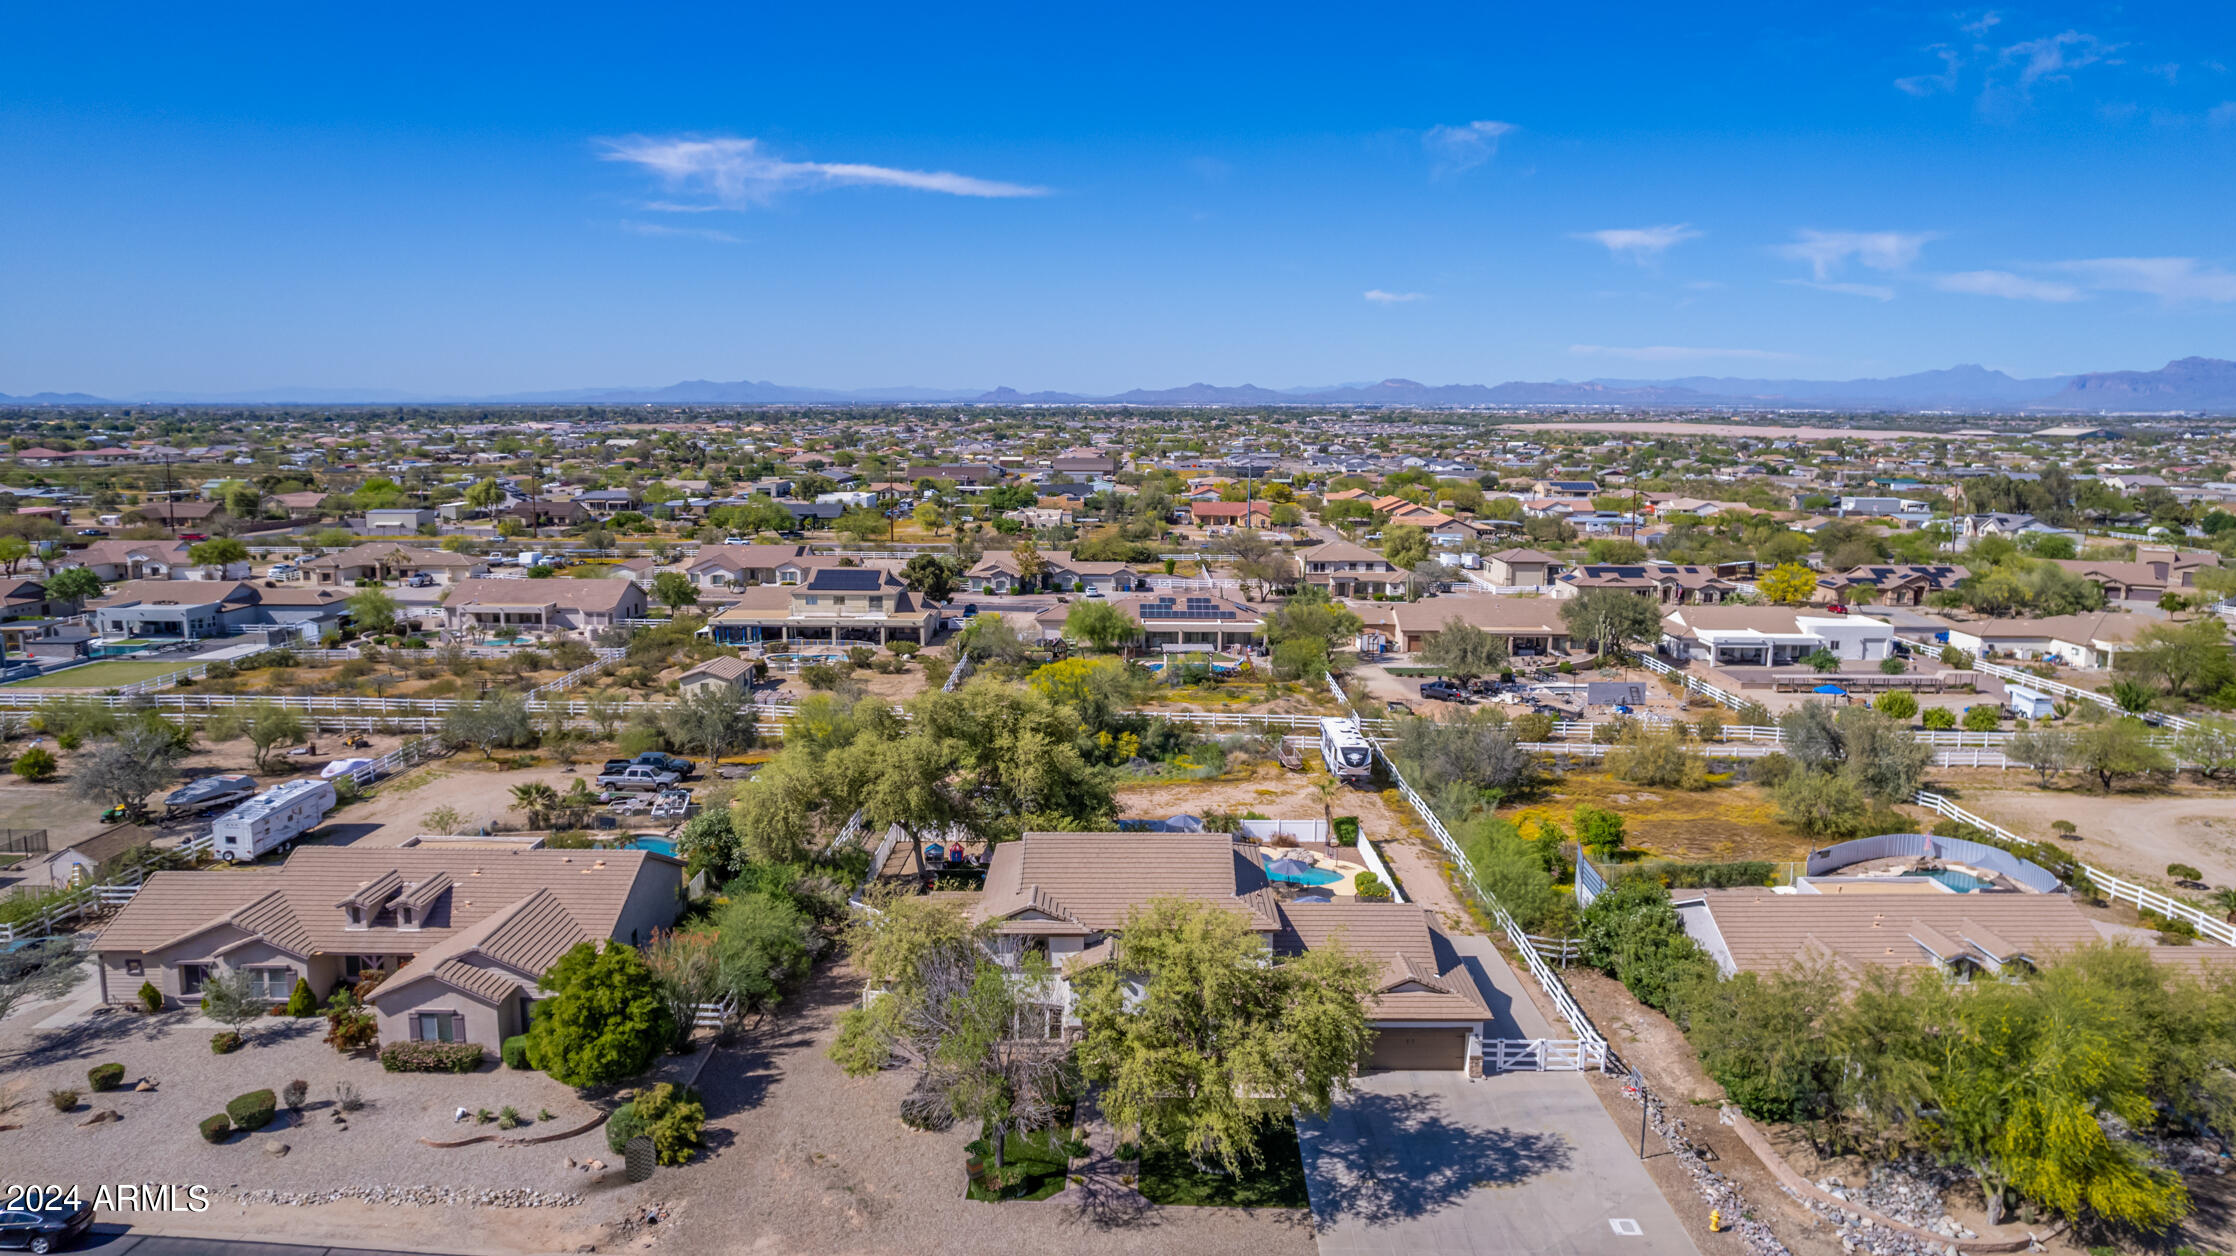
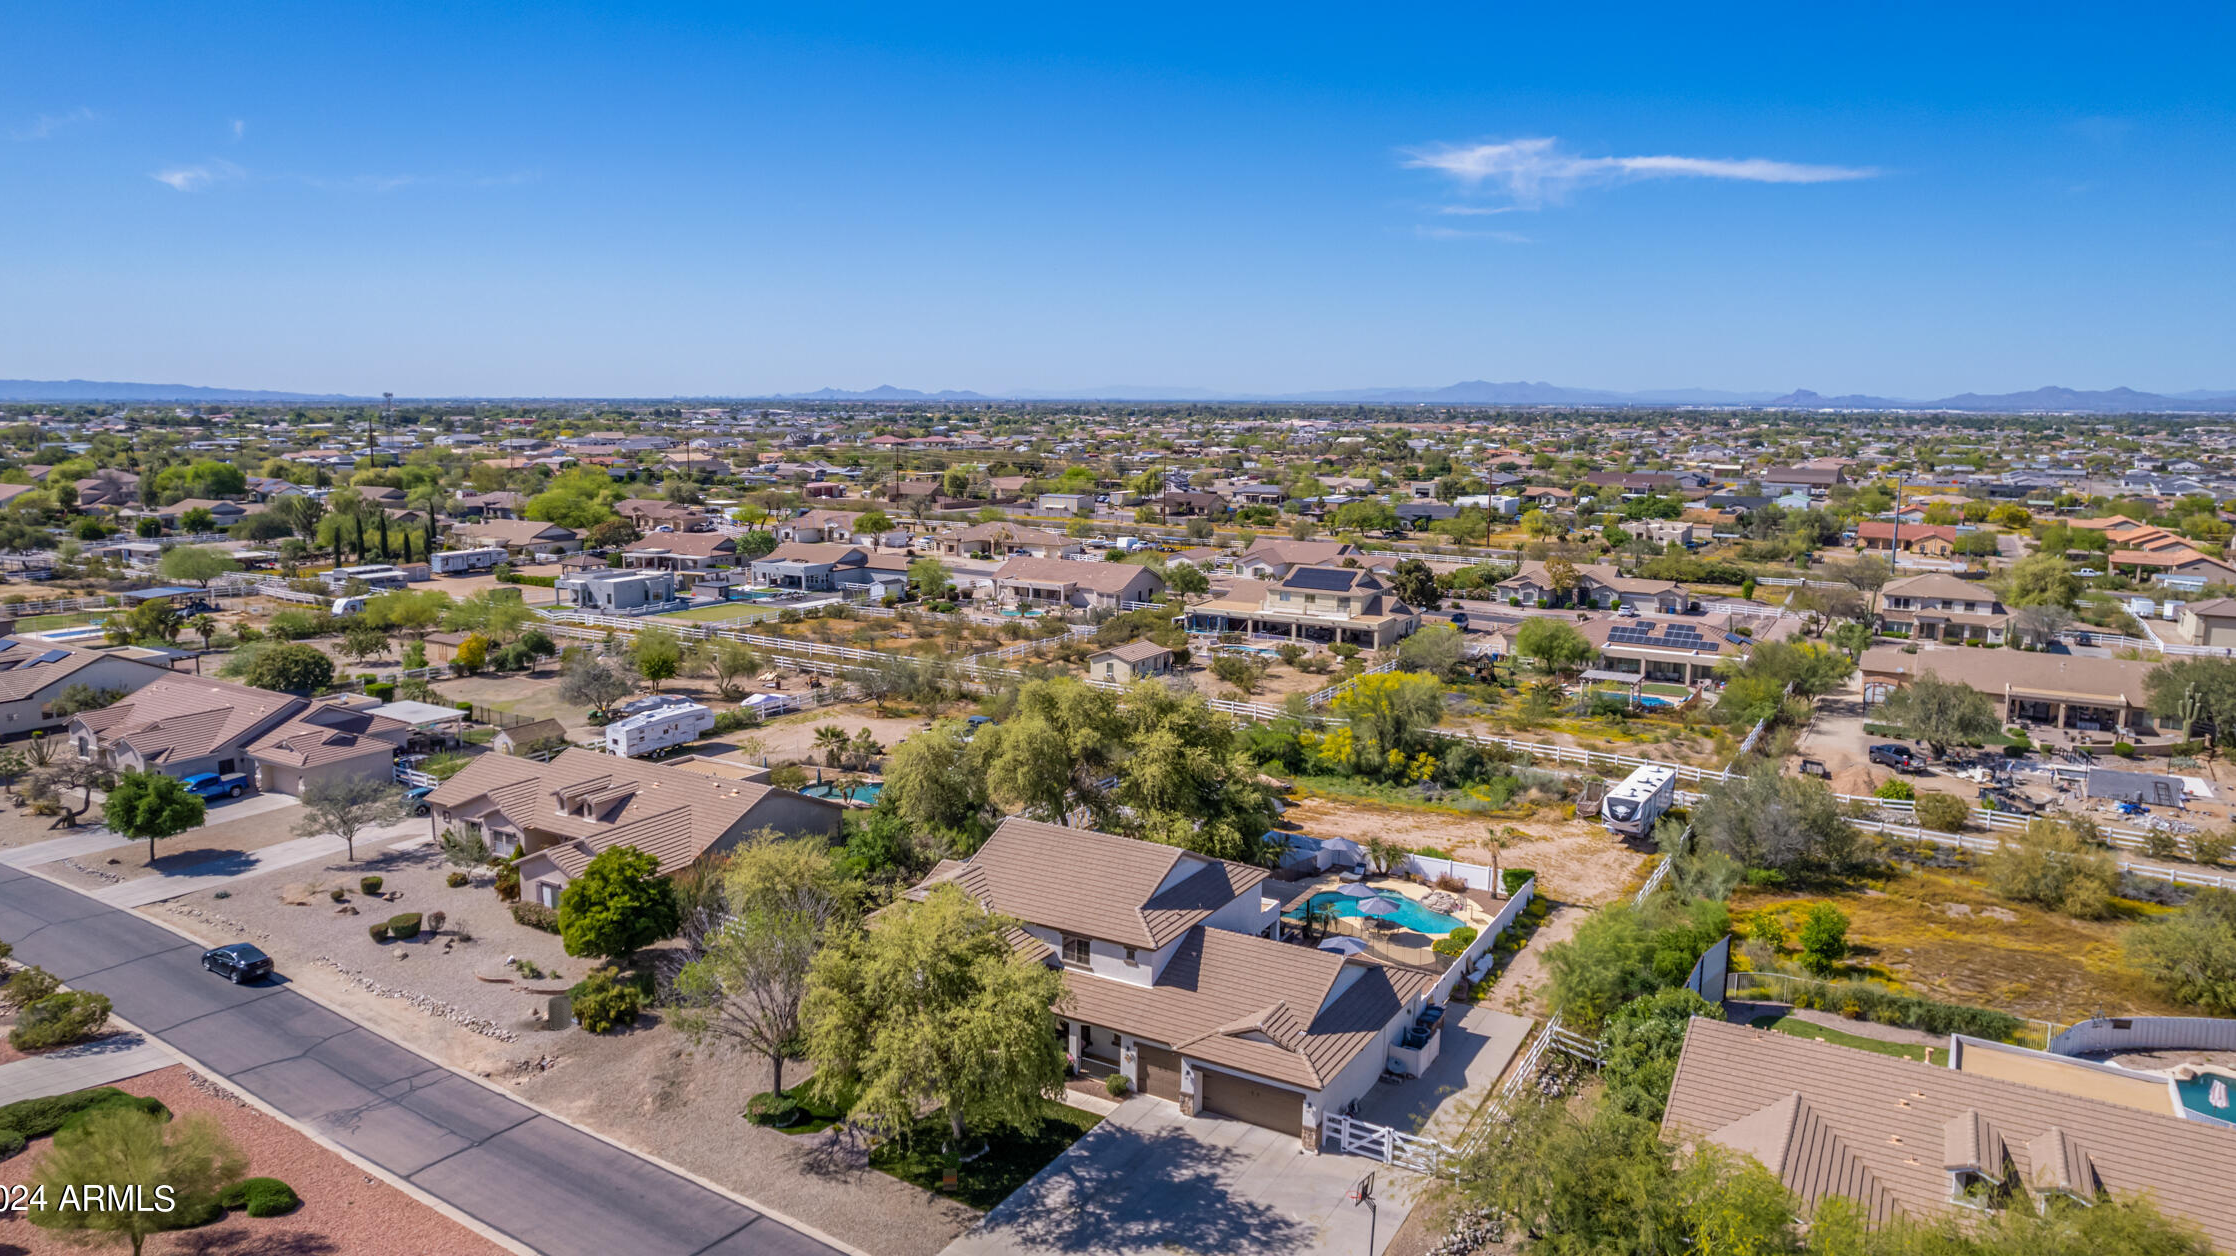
potted tree: present [964,1140,988,1179] -> present [939,1151,962,1190]

